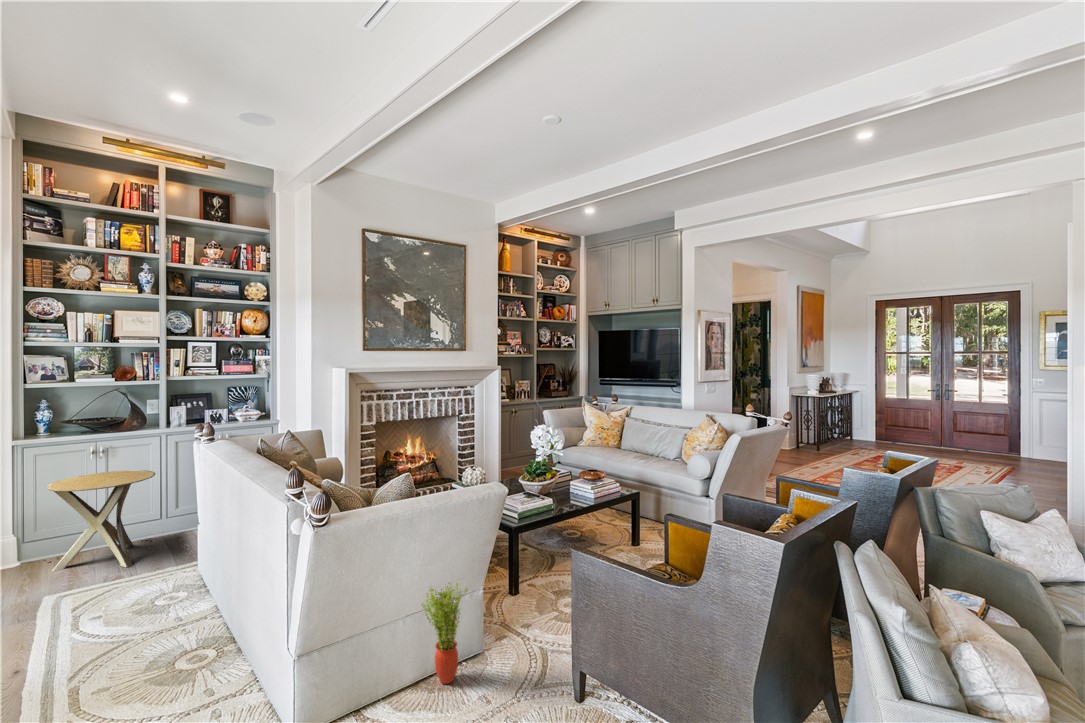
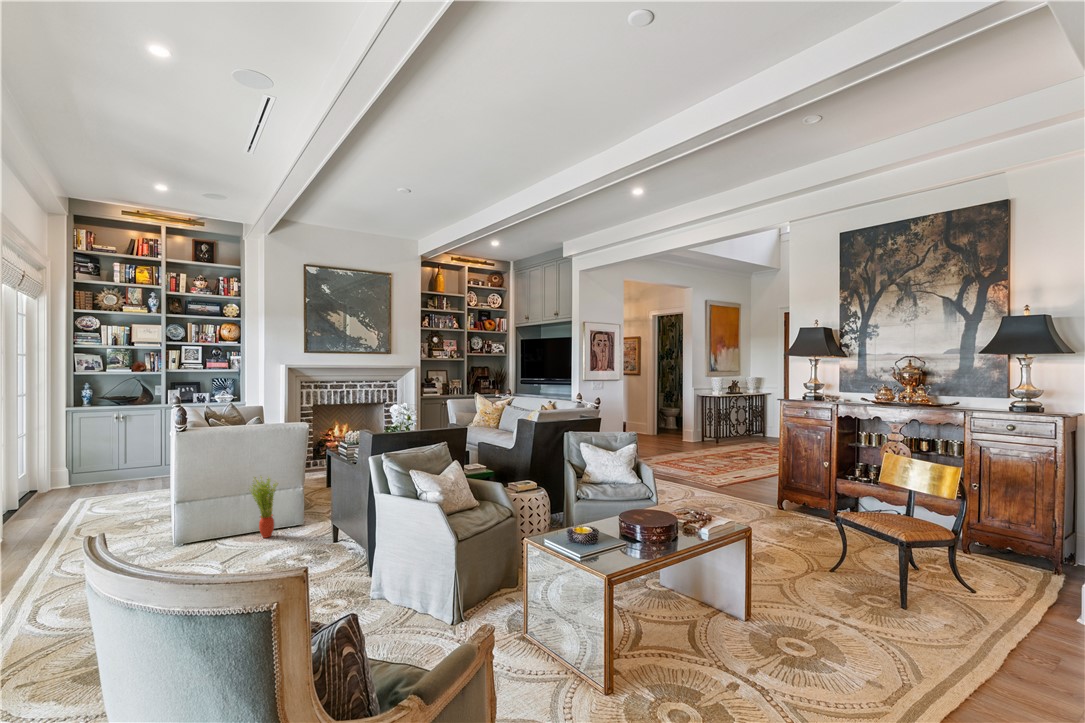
side table: present [47,470,155,571] -> none [81,430,151,490]

